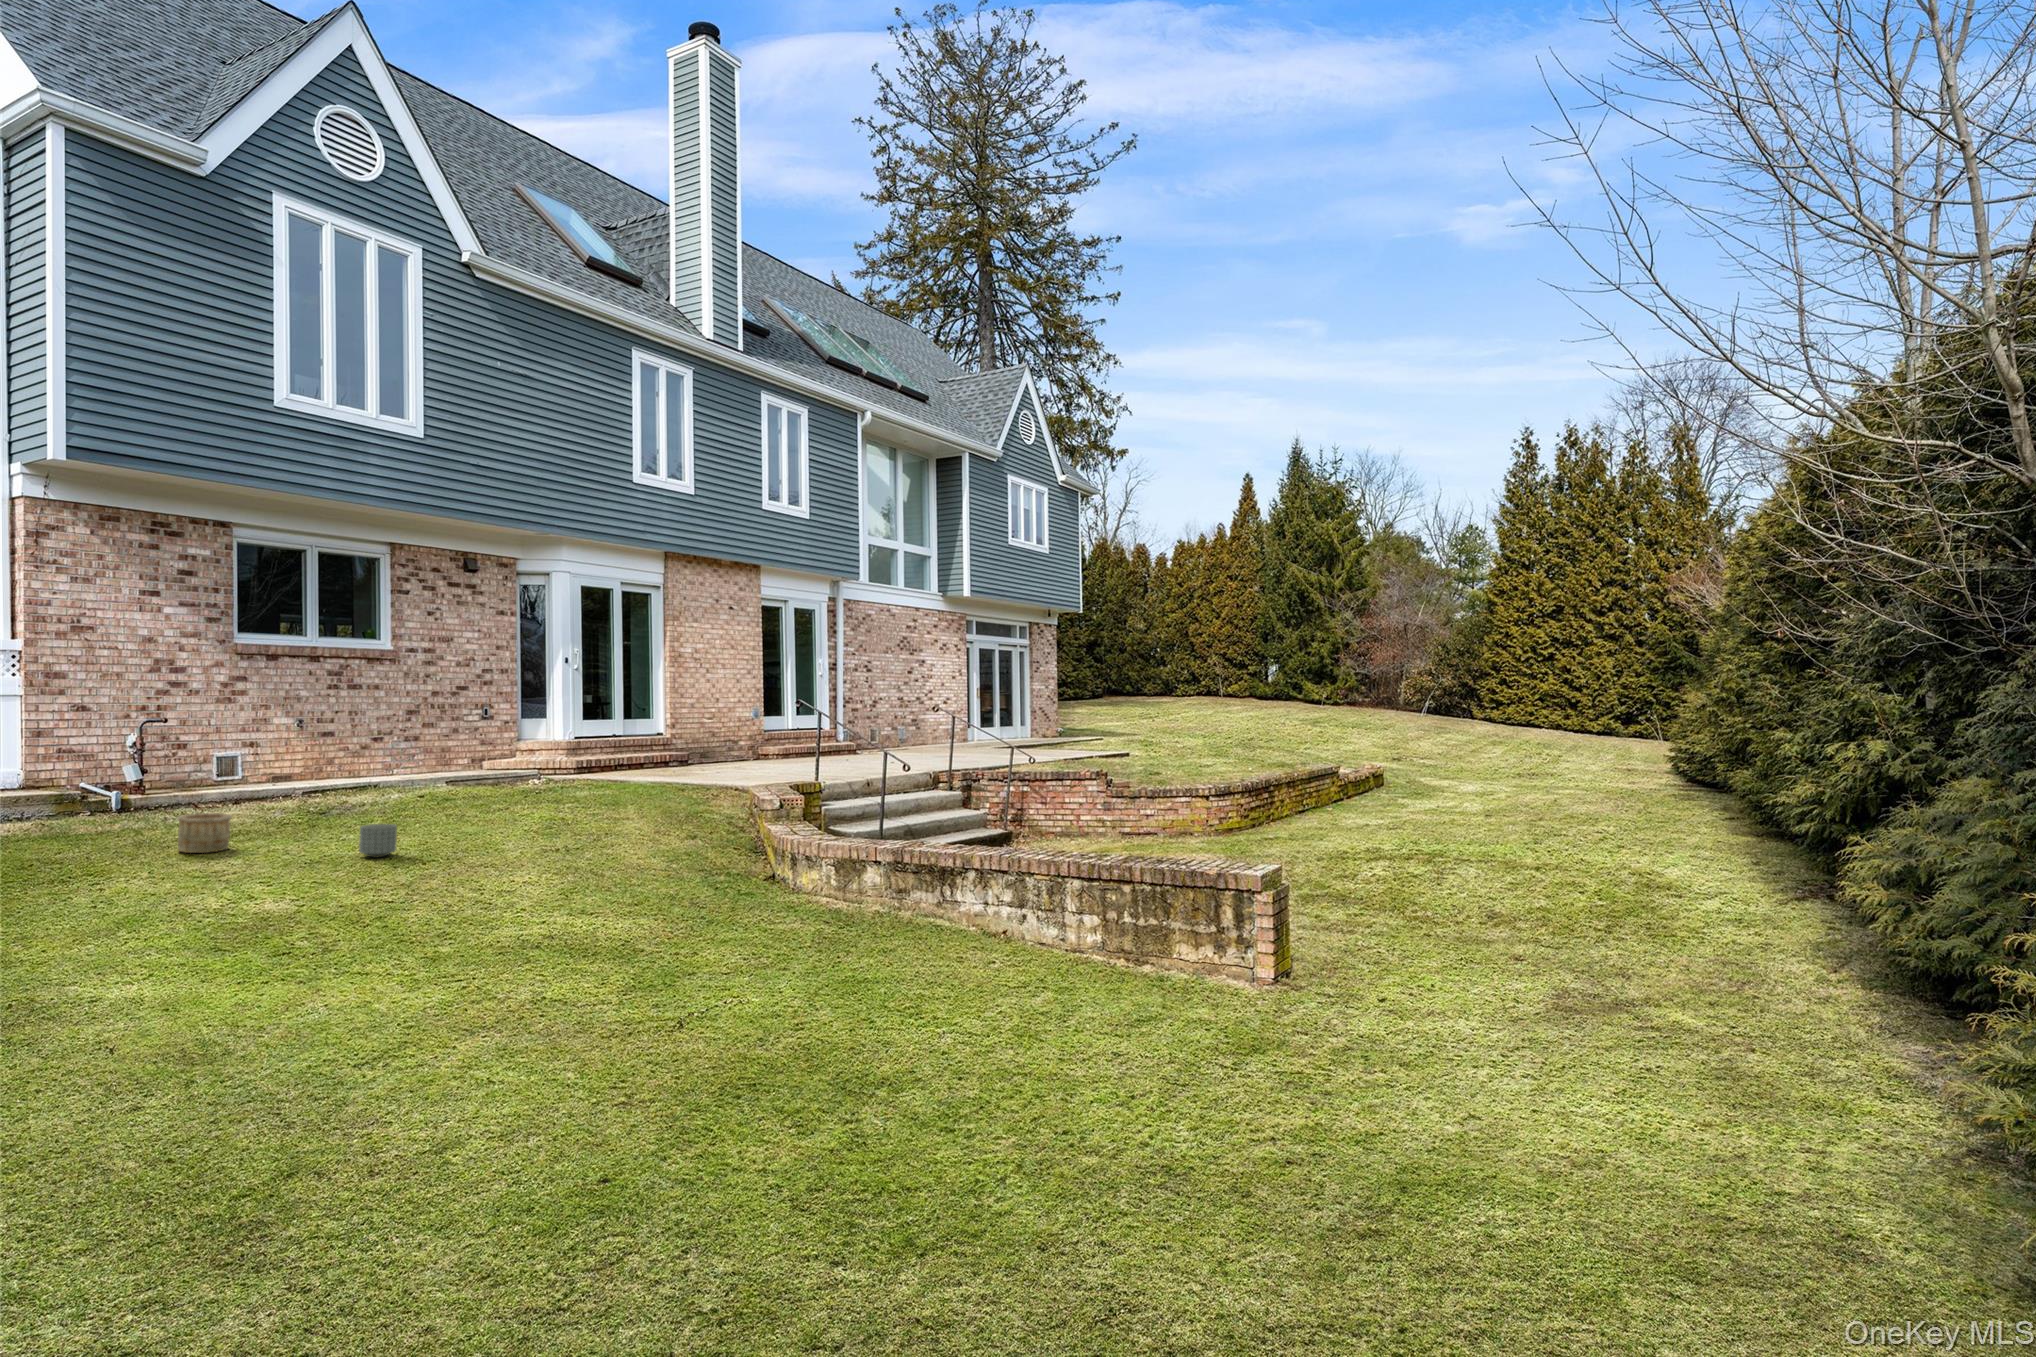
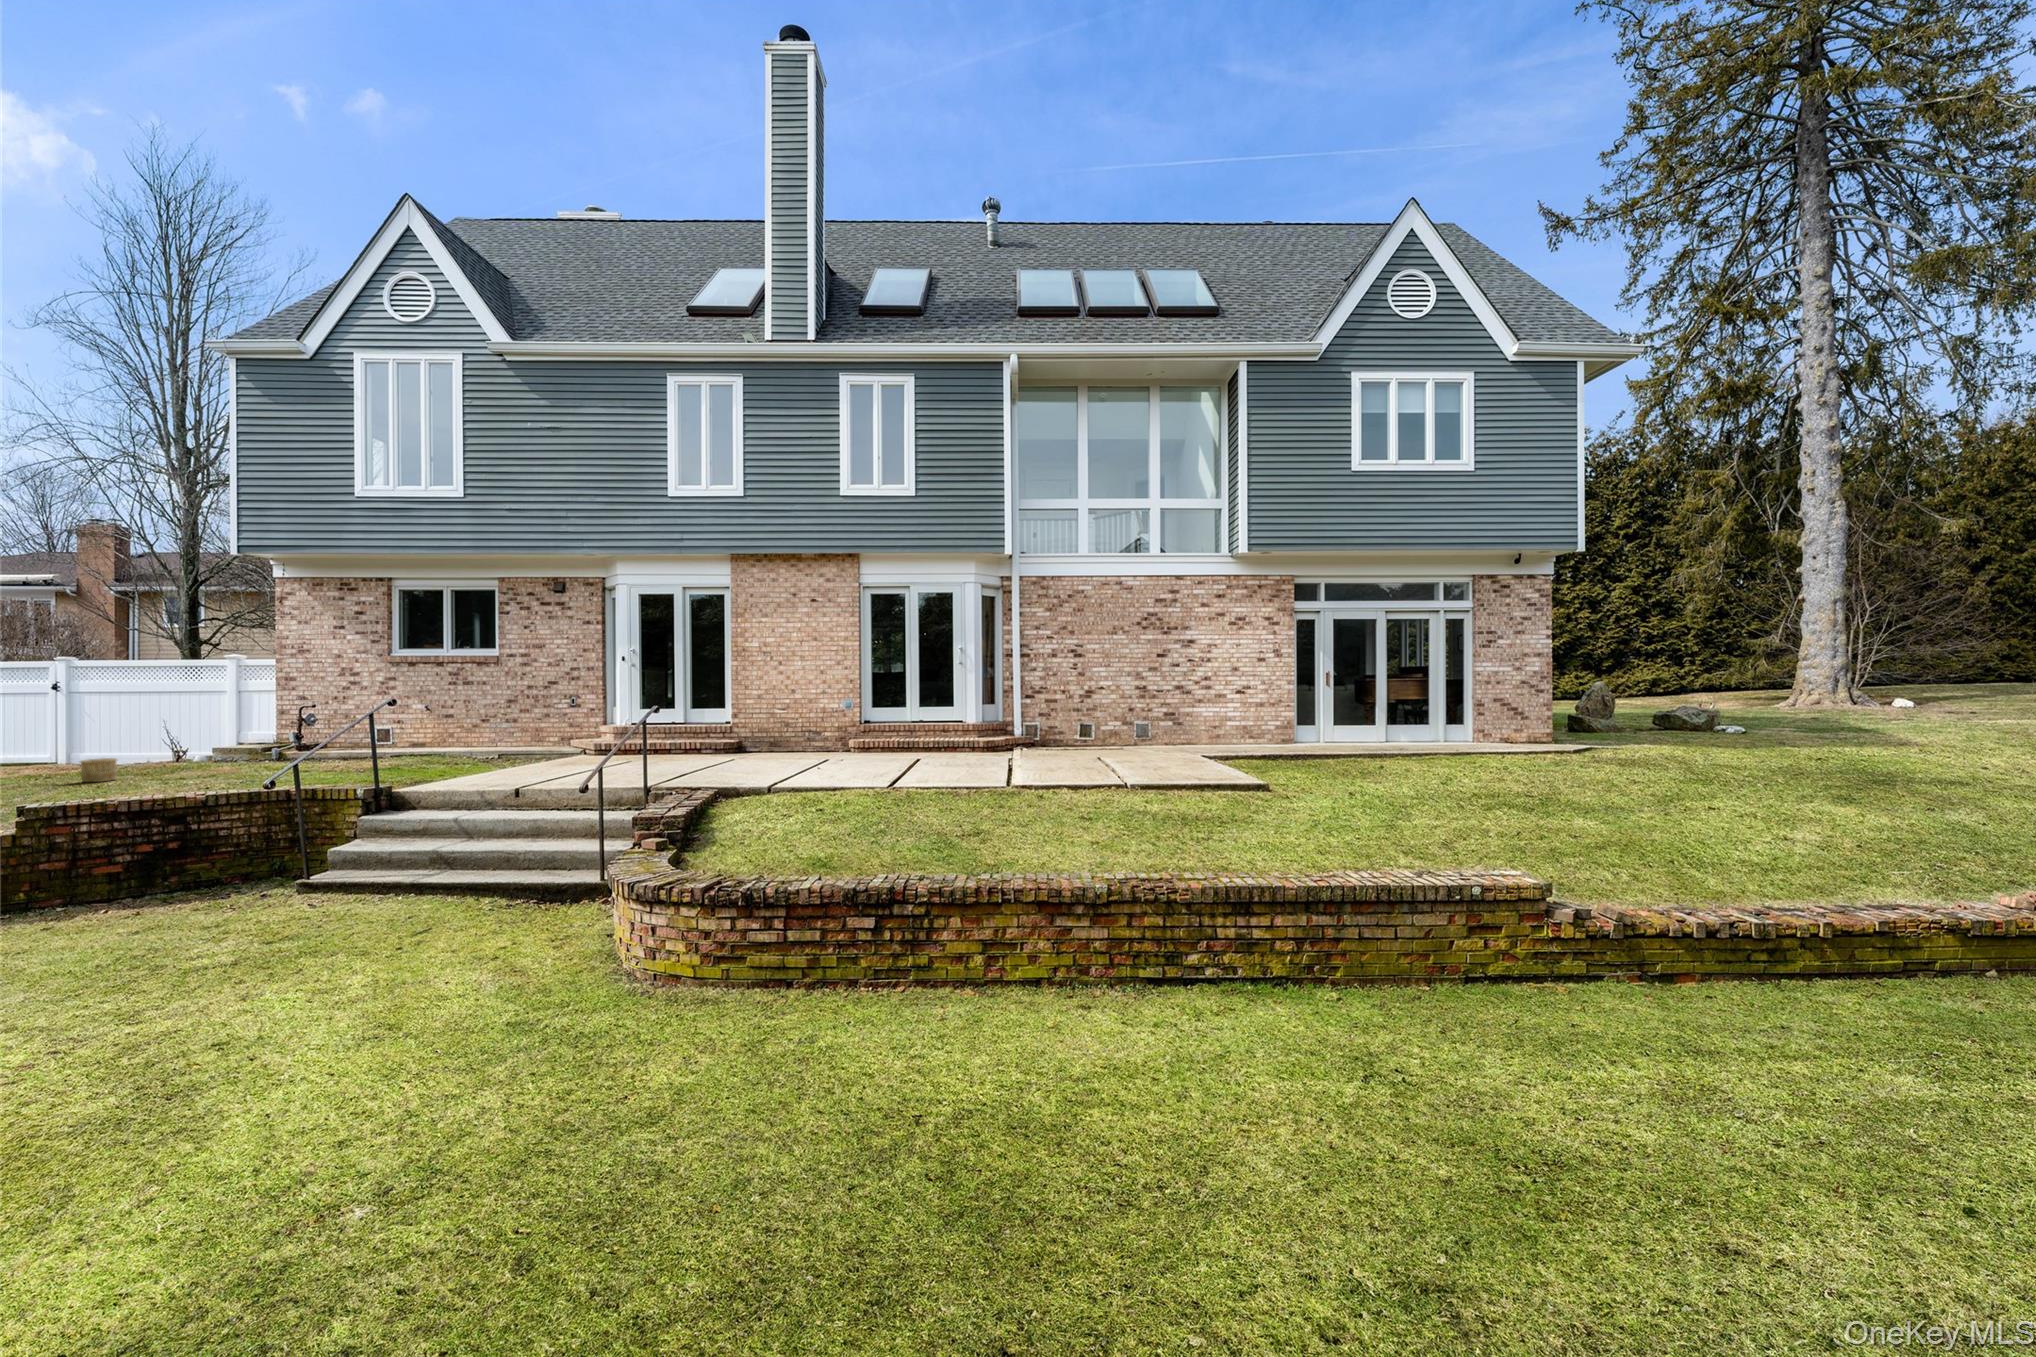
planter: present [359,824,397,858] -> none [47,770,79,793]

